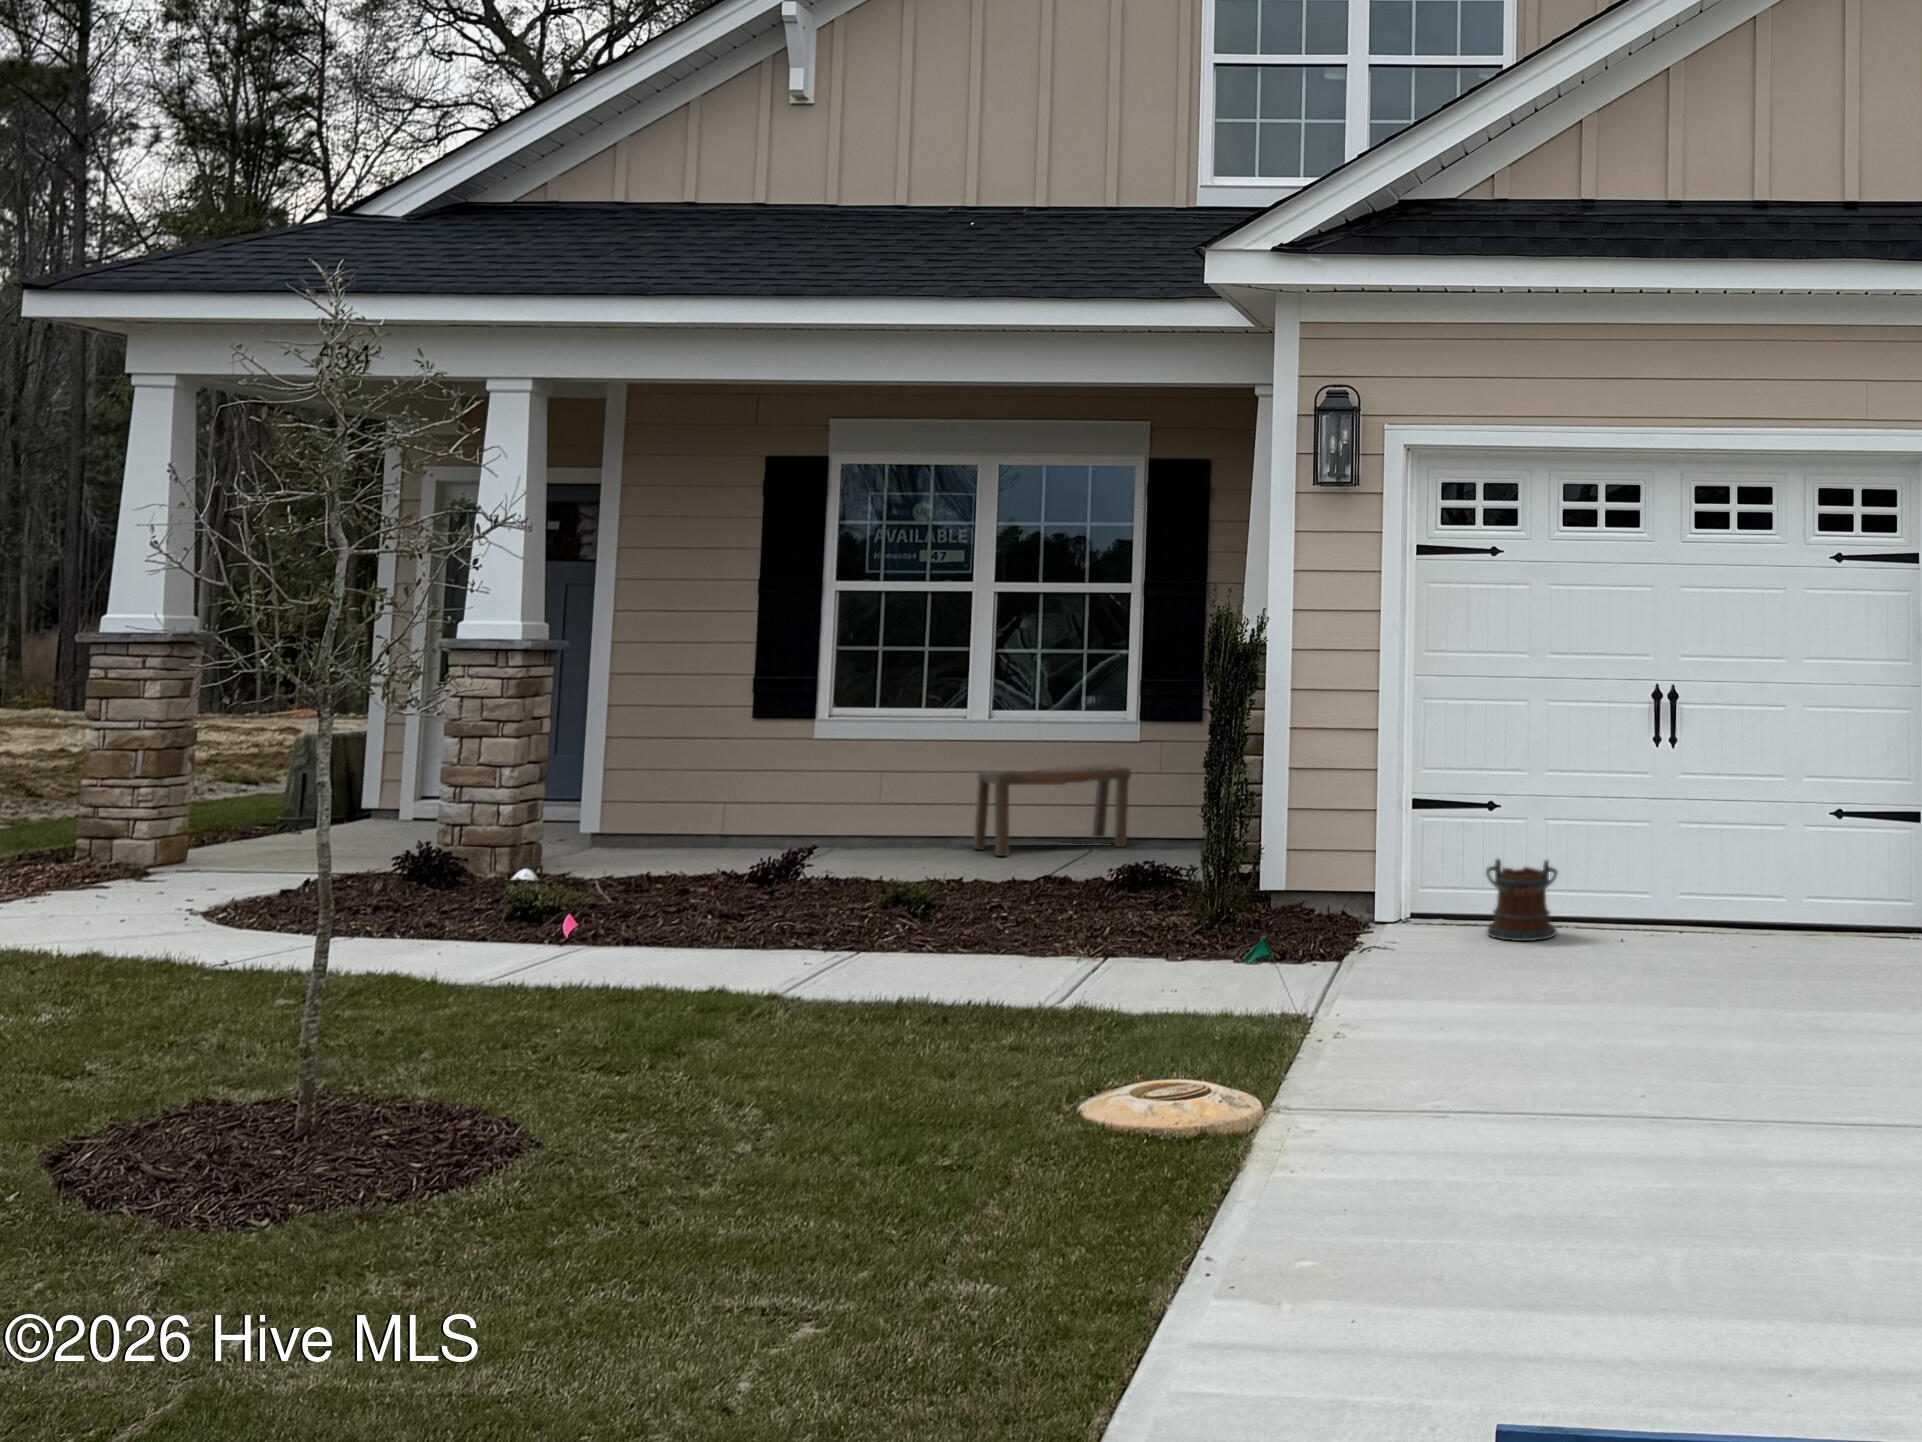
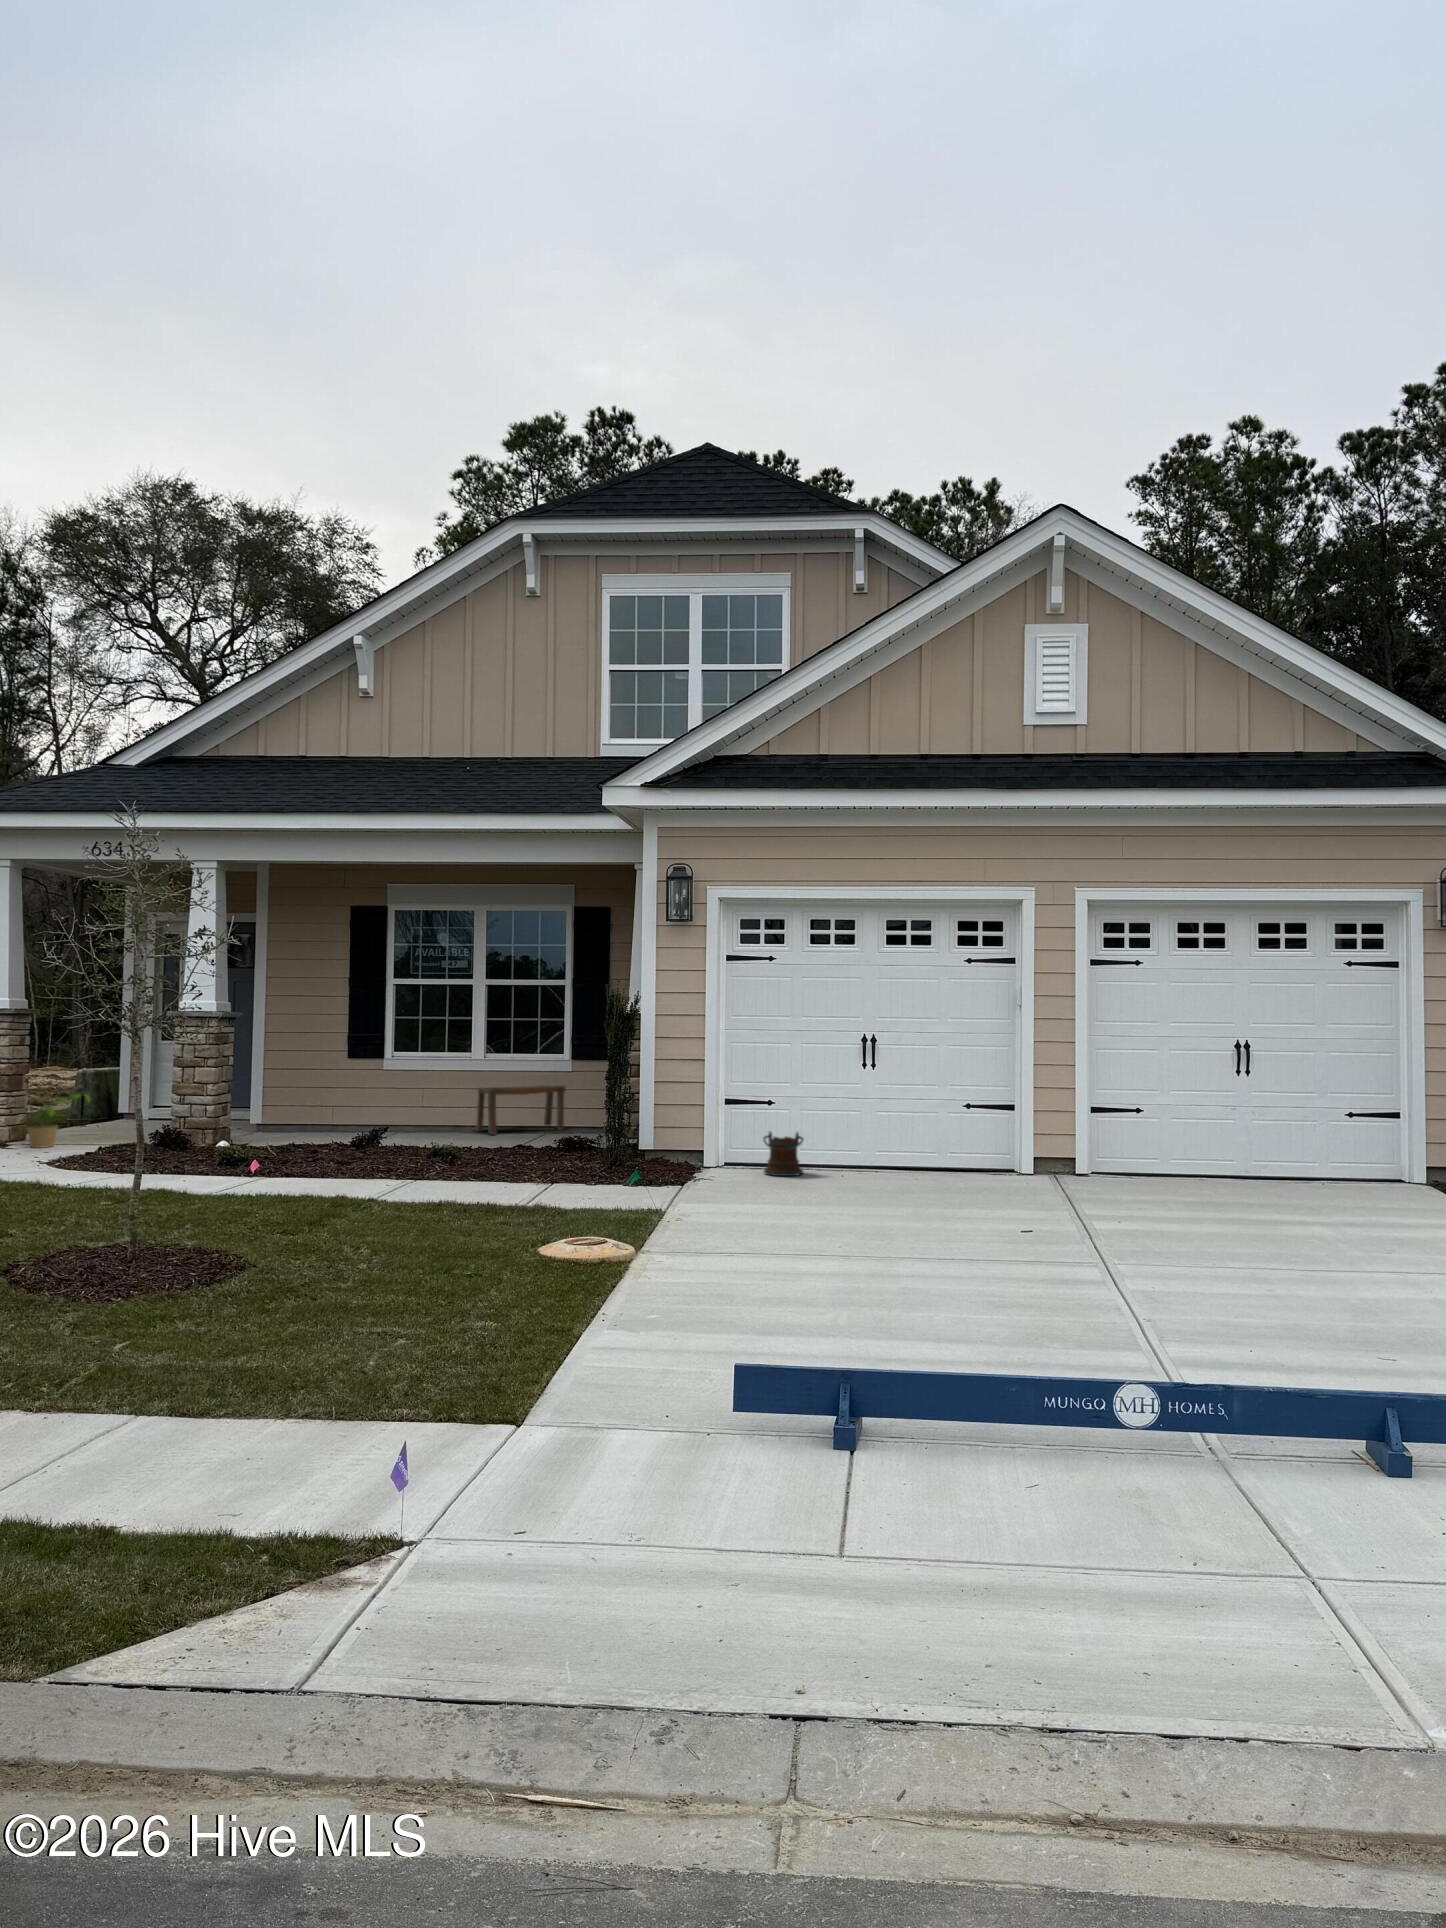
potted plant: none [164,786,284,885] -> present [27,1093,90,1148]

